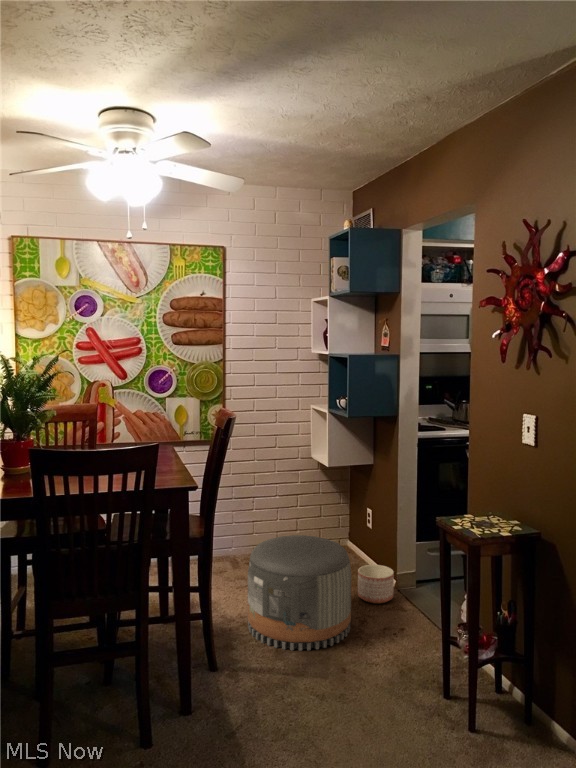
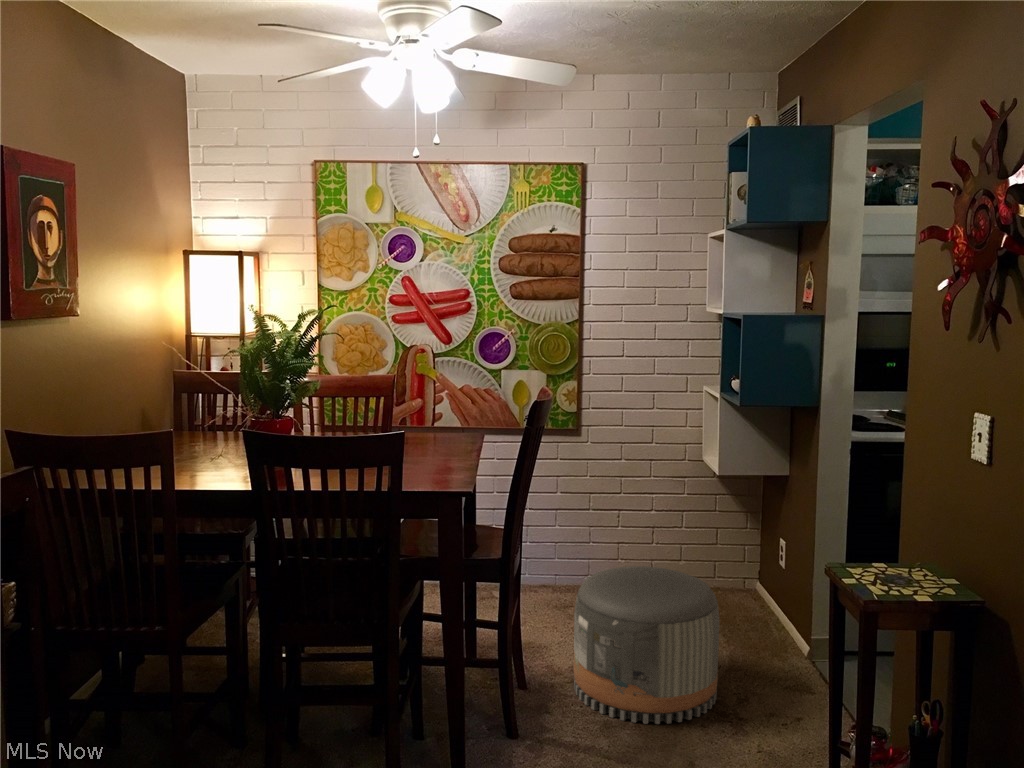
planter: present [358,565,394,603] -> none [743,620,798,676]

